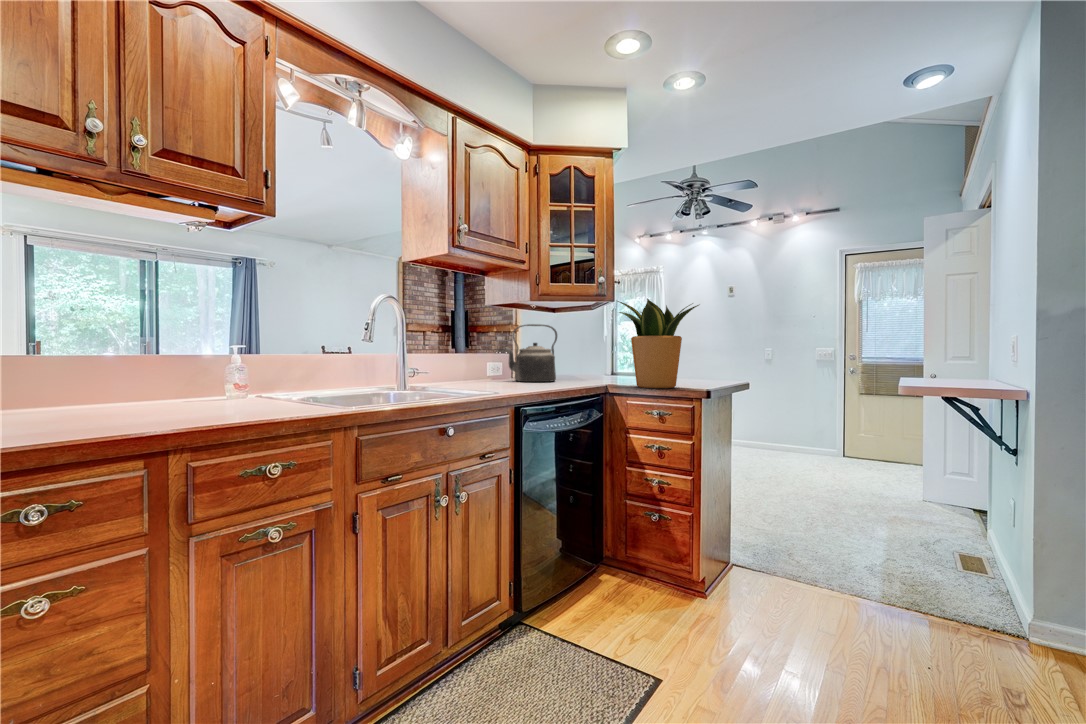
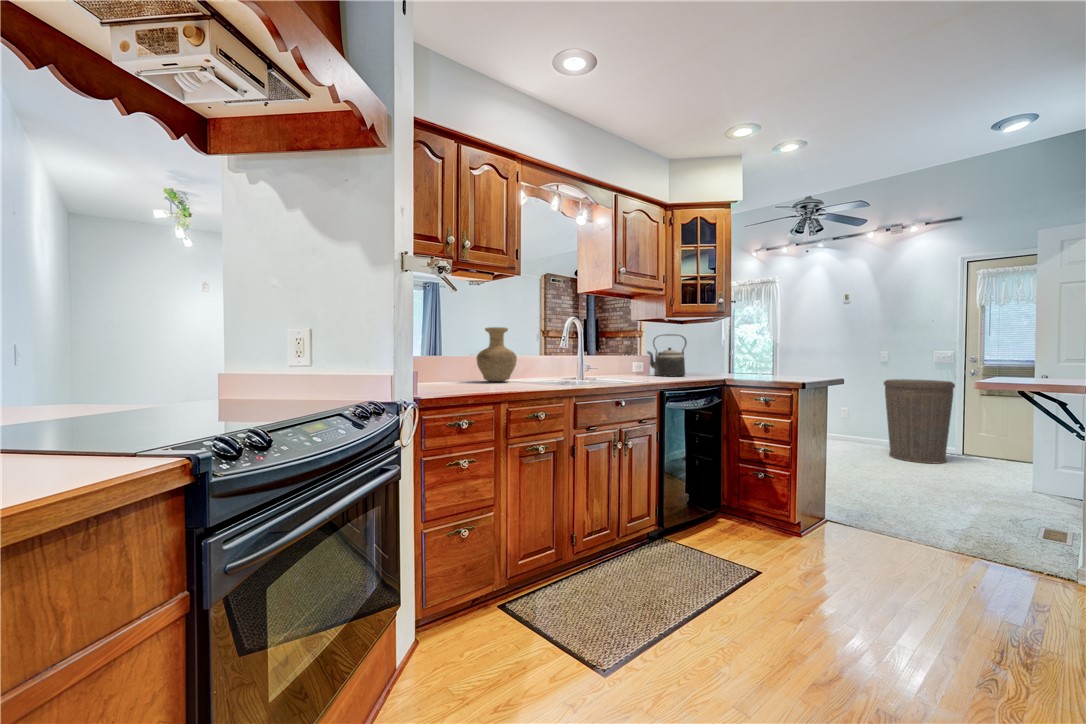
potted plant: present [617,299,699,388] -> none [732,316,799,382]
vase: none [196,302,277,397] -> present [477,327,517,382]
trash can: none [770,381,839,473] -> present [884,379,955,463]

